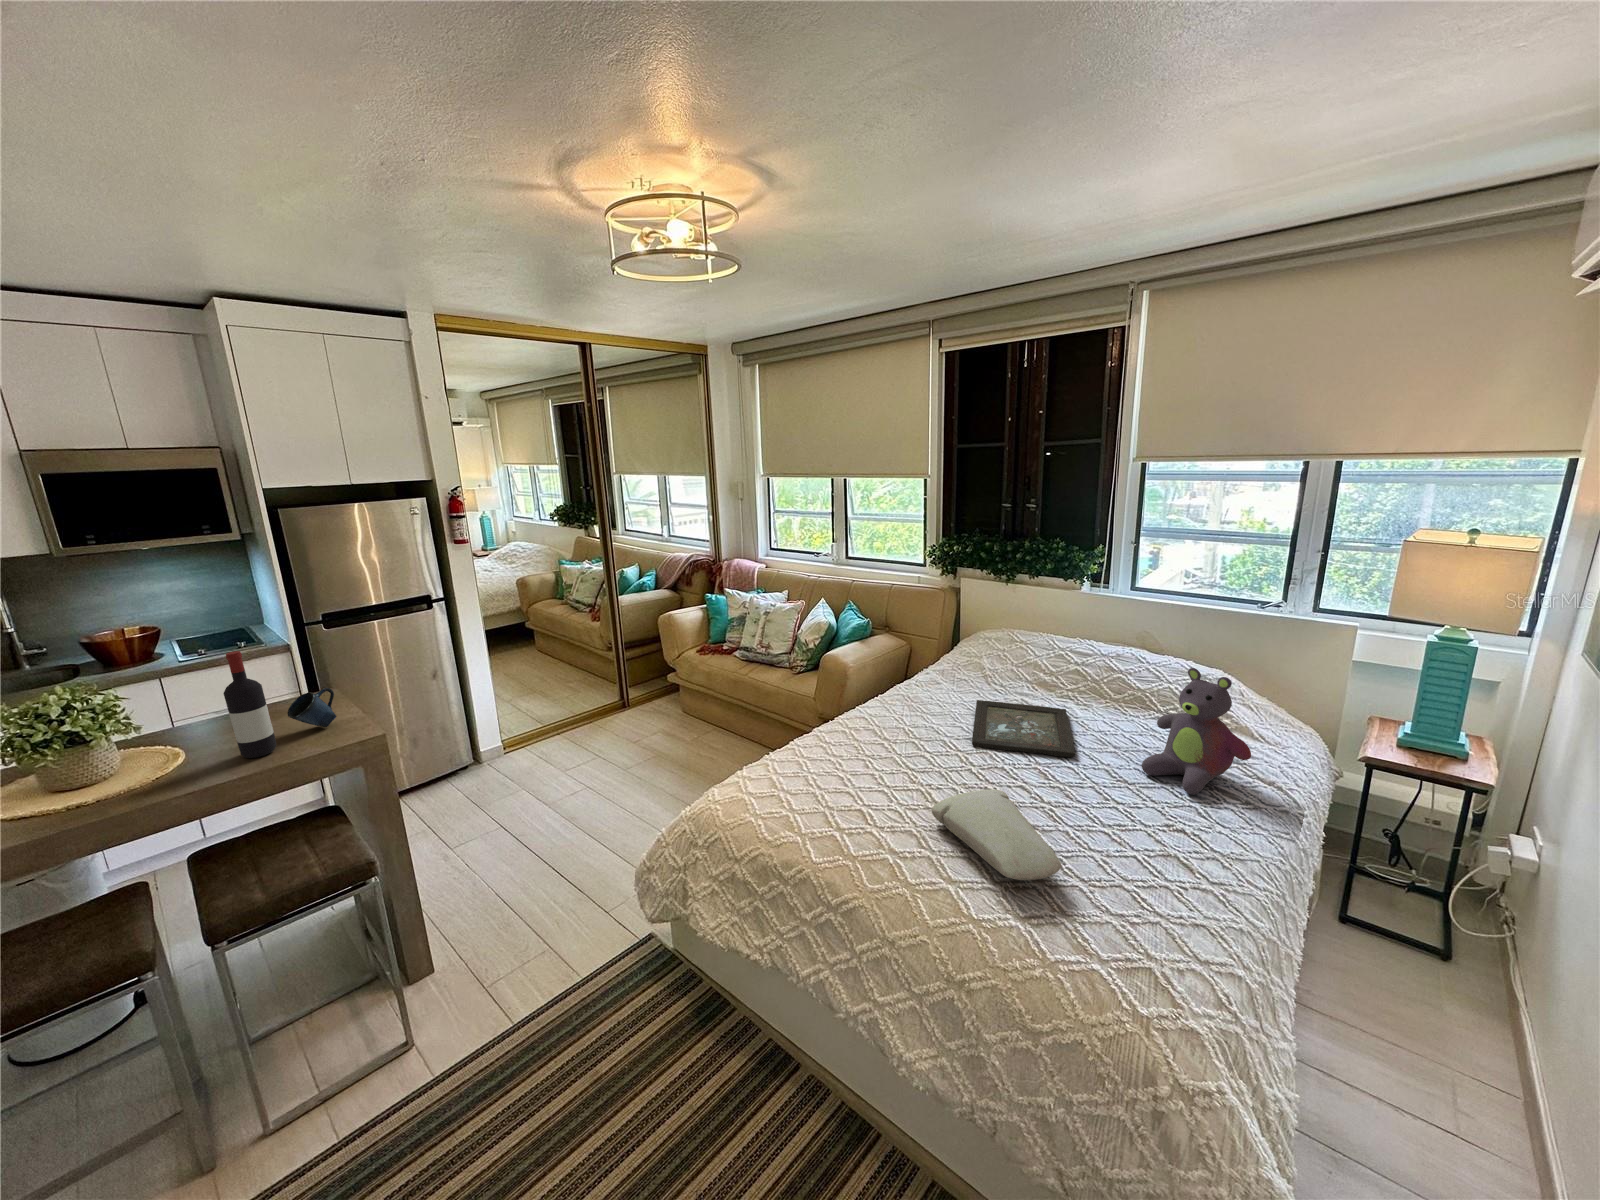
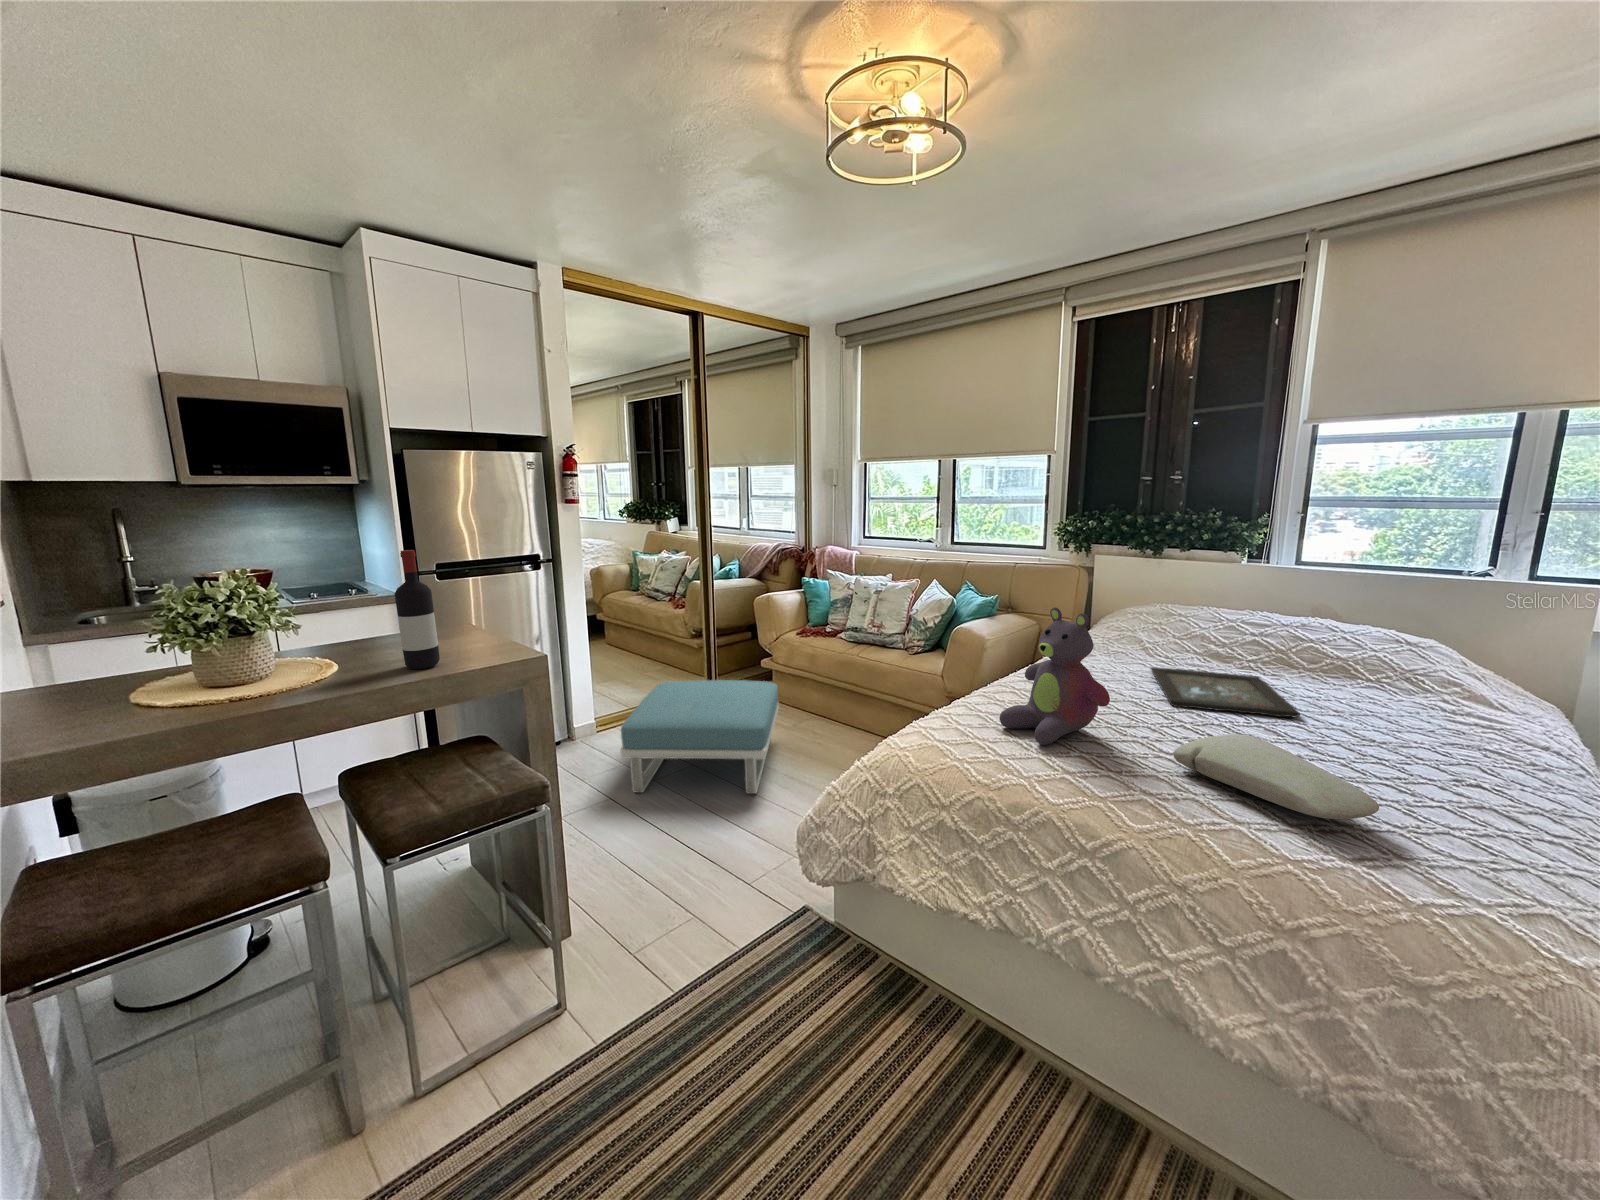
stuffed bear: present [1142,668,1251,795] -> present [999,607,1110,745]
mug: present [288,688,336,727] -> none [445,608,491,651]
footstool: none [506,704,671,819] -> present [621,680,779,794]

